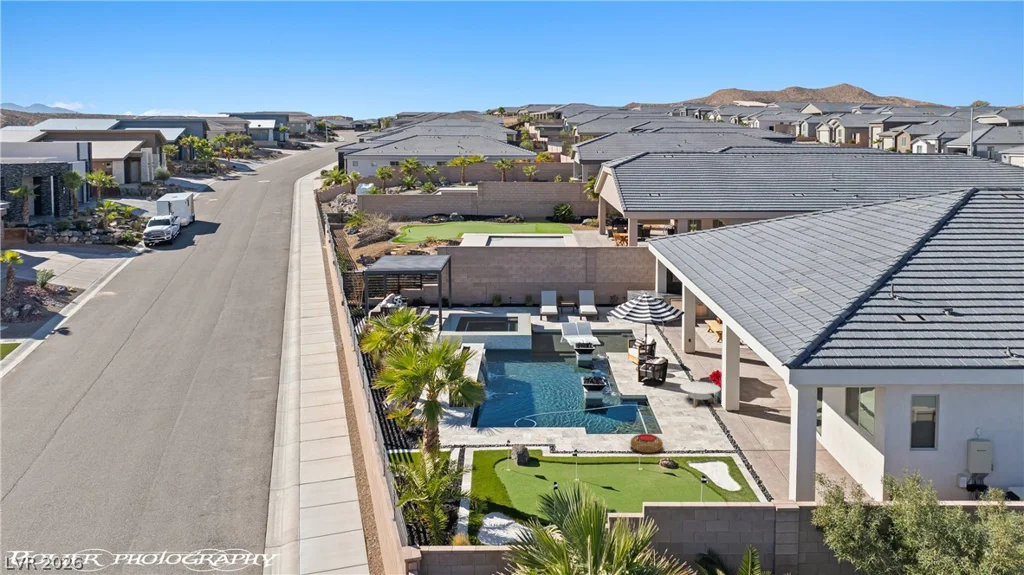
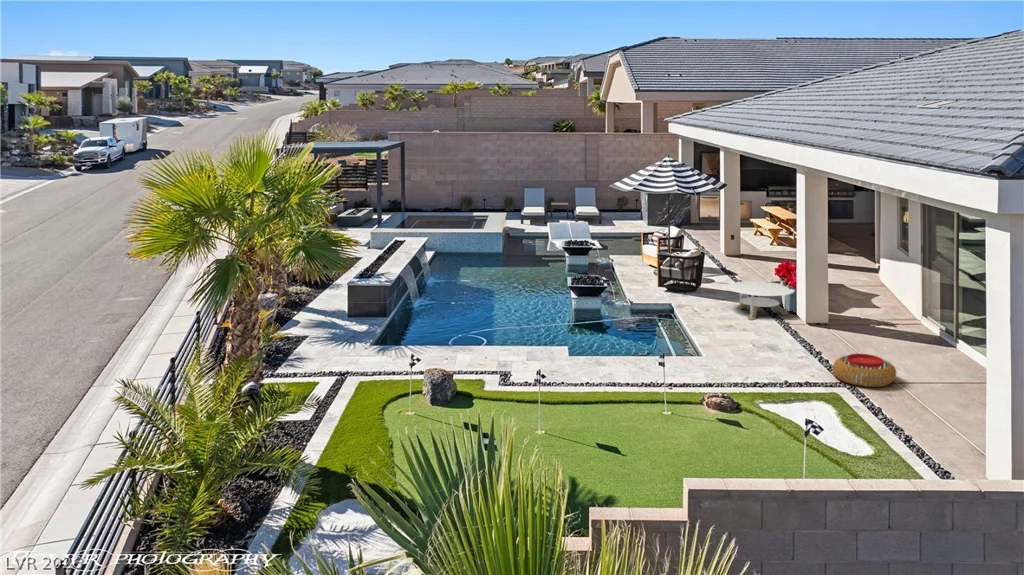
pouf: present [631,434,663,453] -> present [833,354,896,387]

